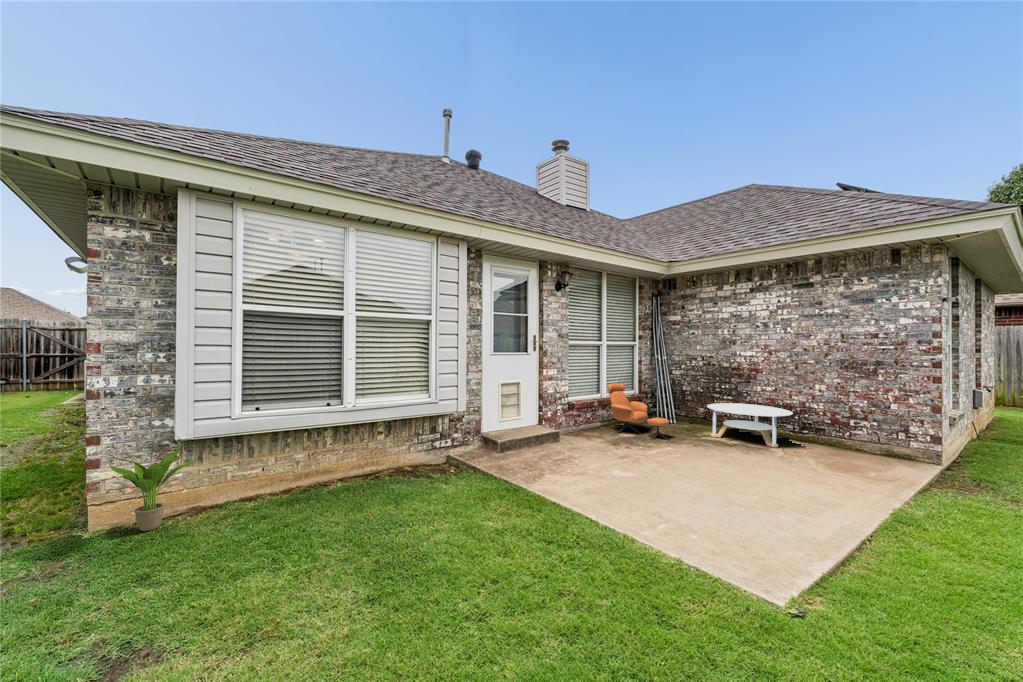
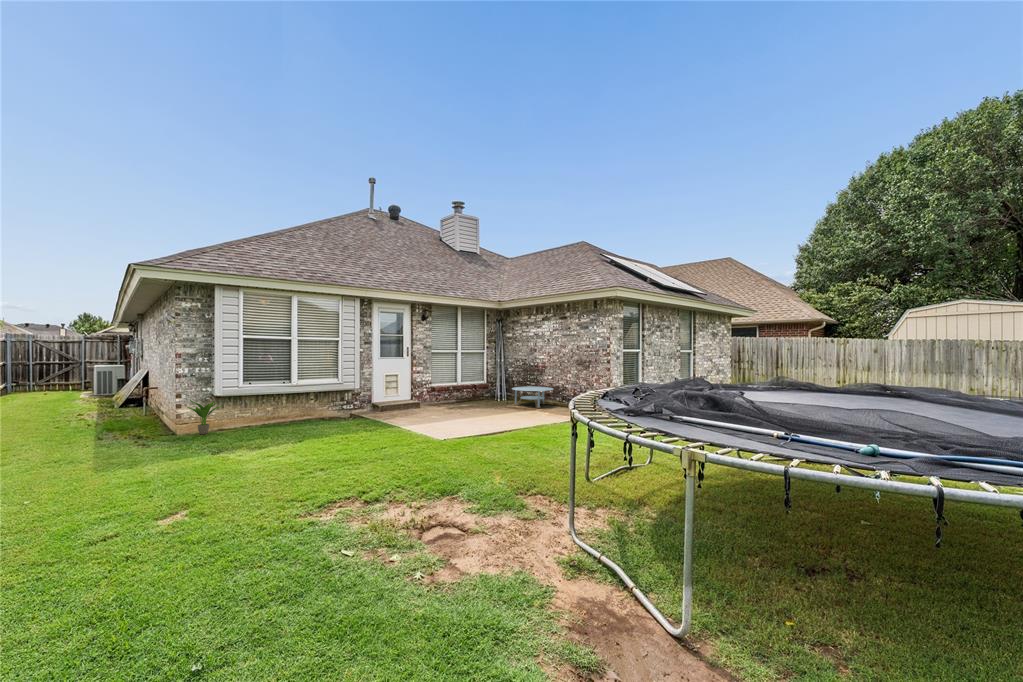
lounge chair: present [608,383,670,440] -> none [459,376,488,407]

